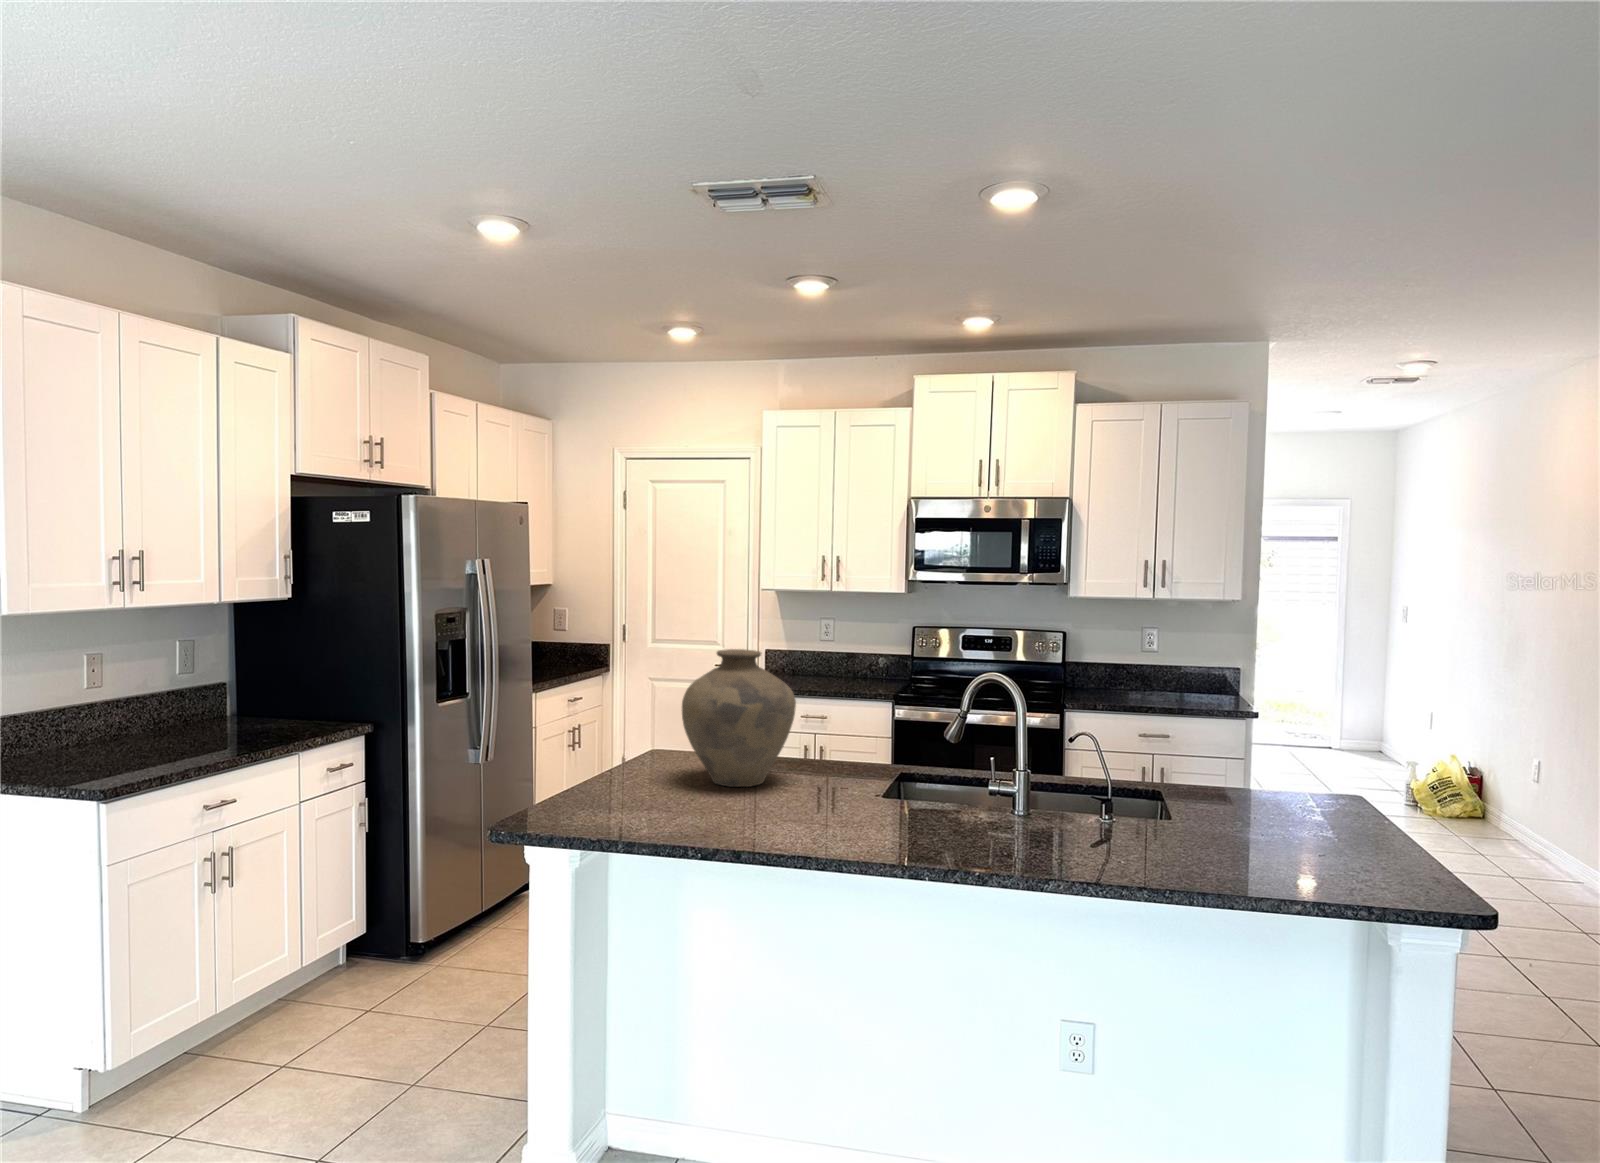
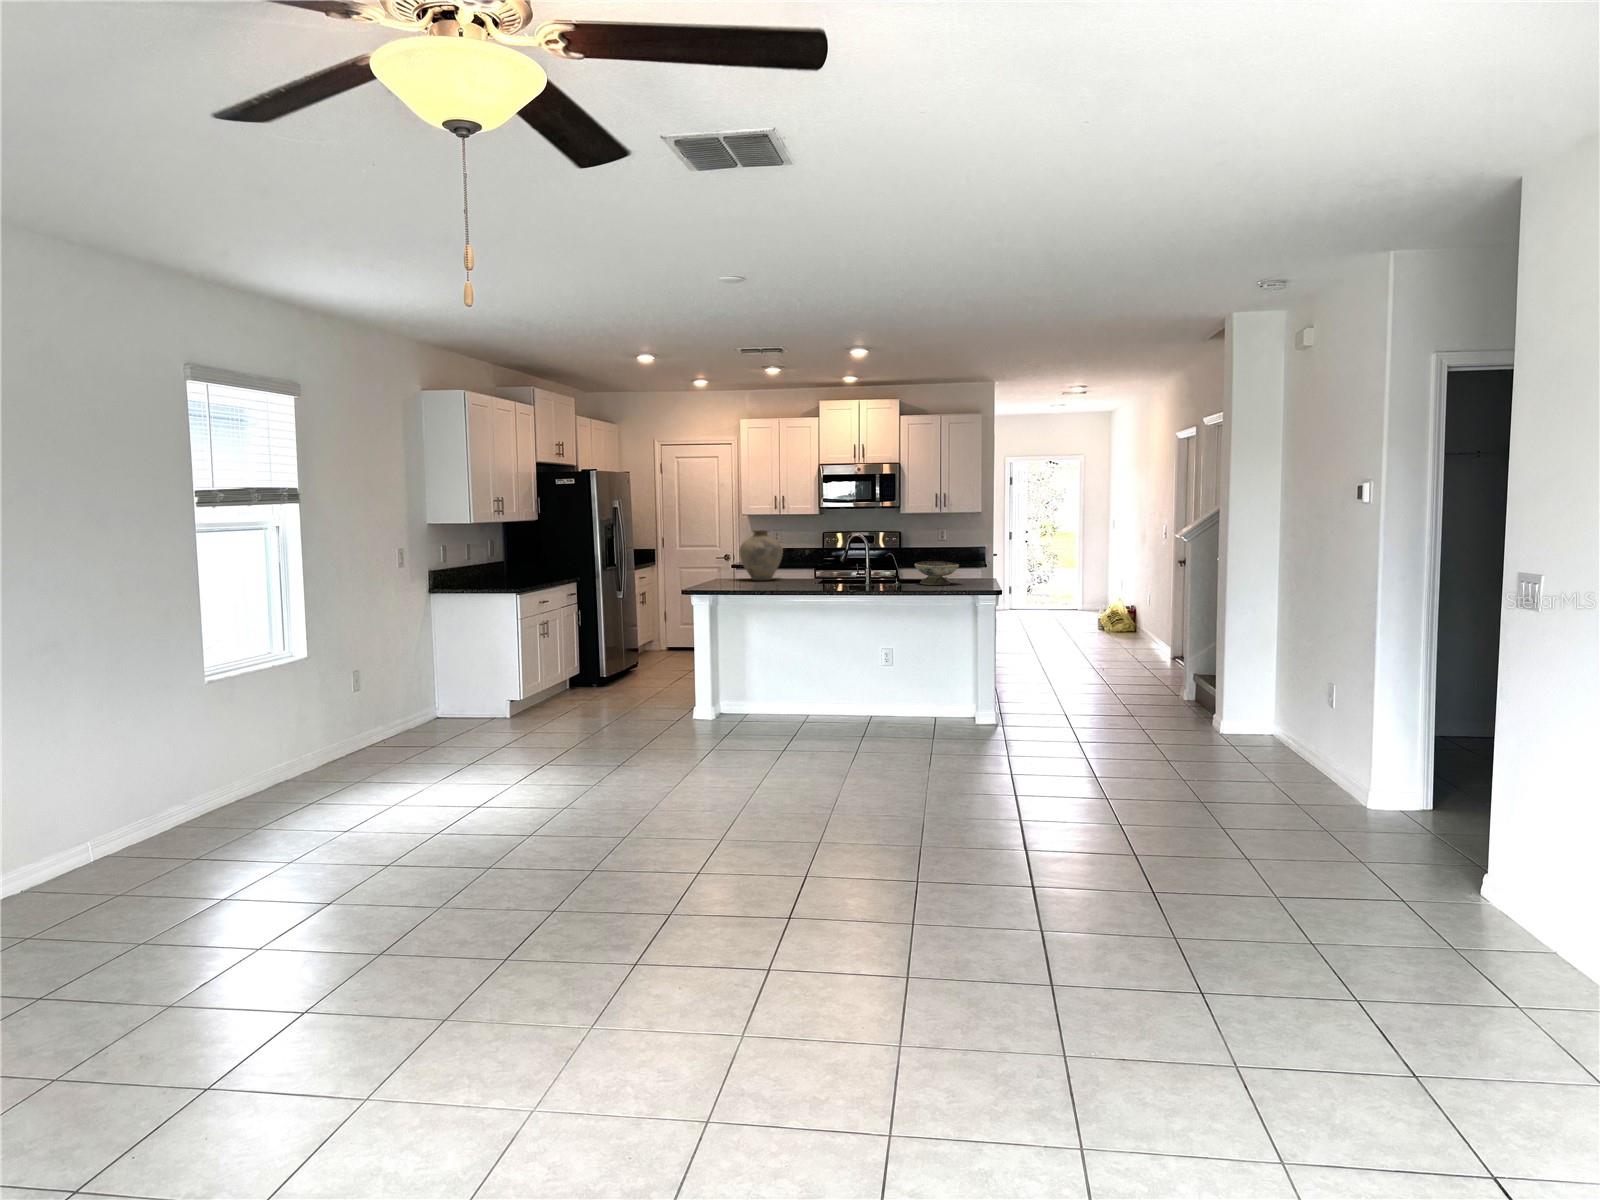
decorative bowl: none [1175,774,1324,867] -> present [915,561,959,585]

